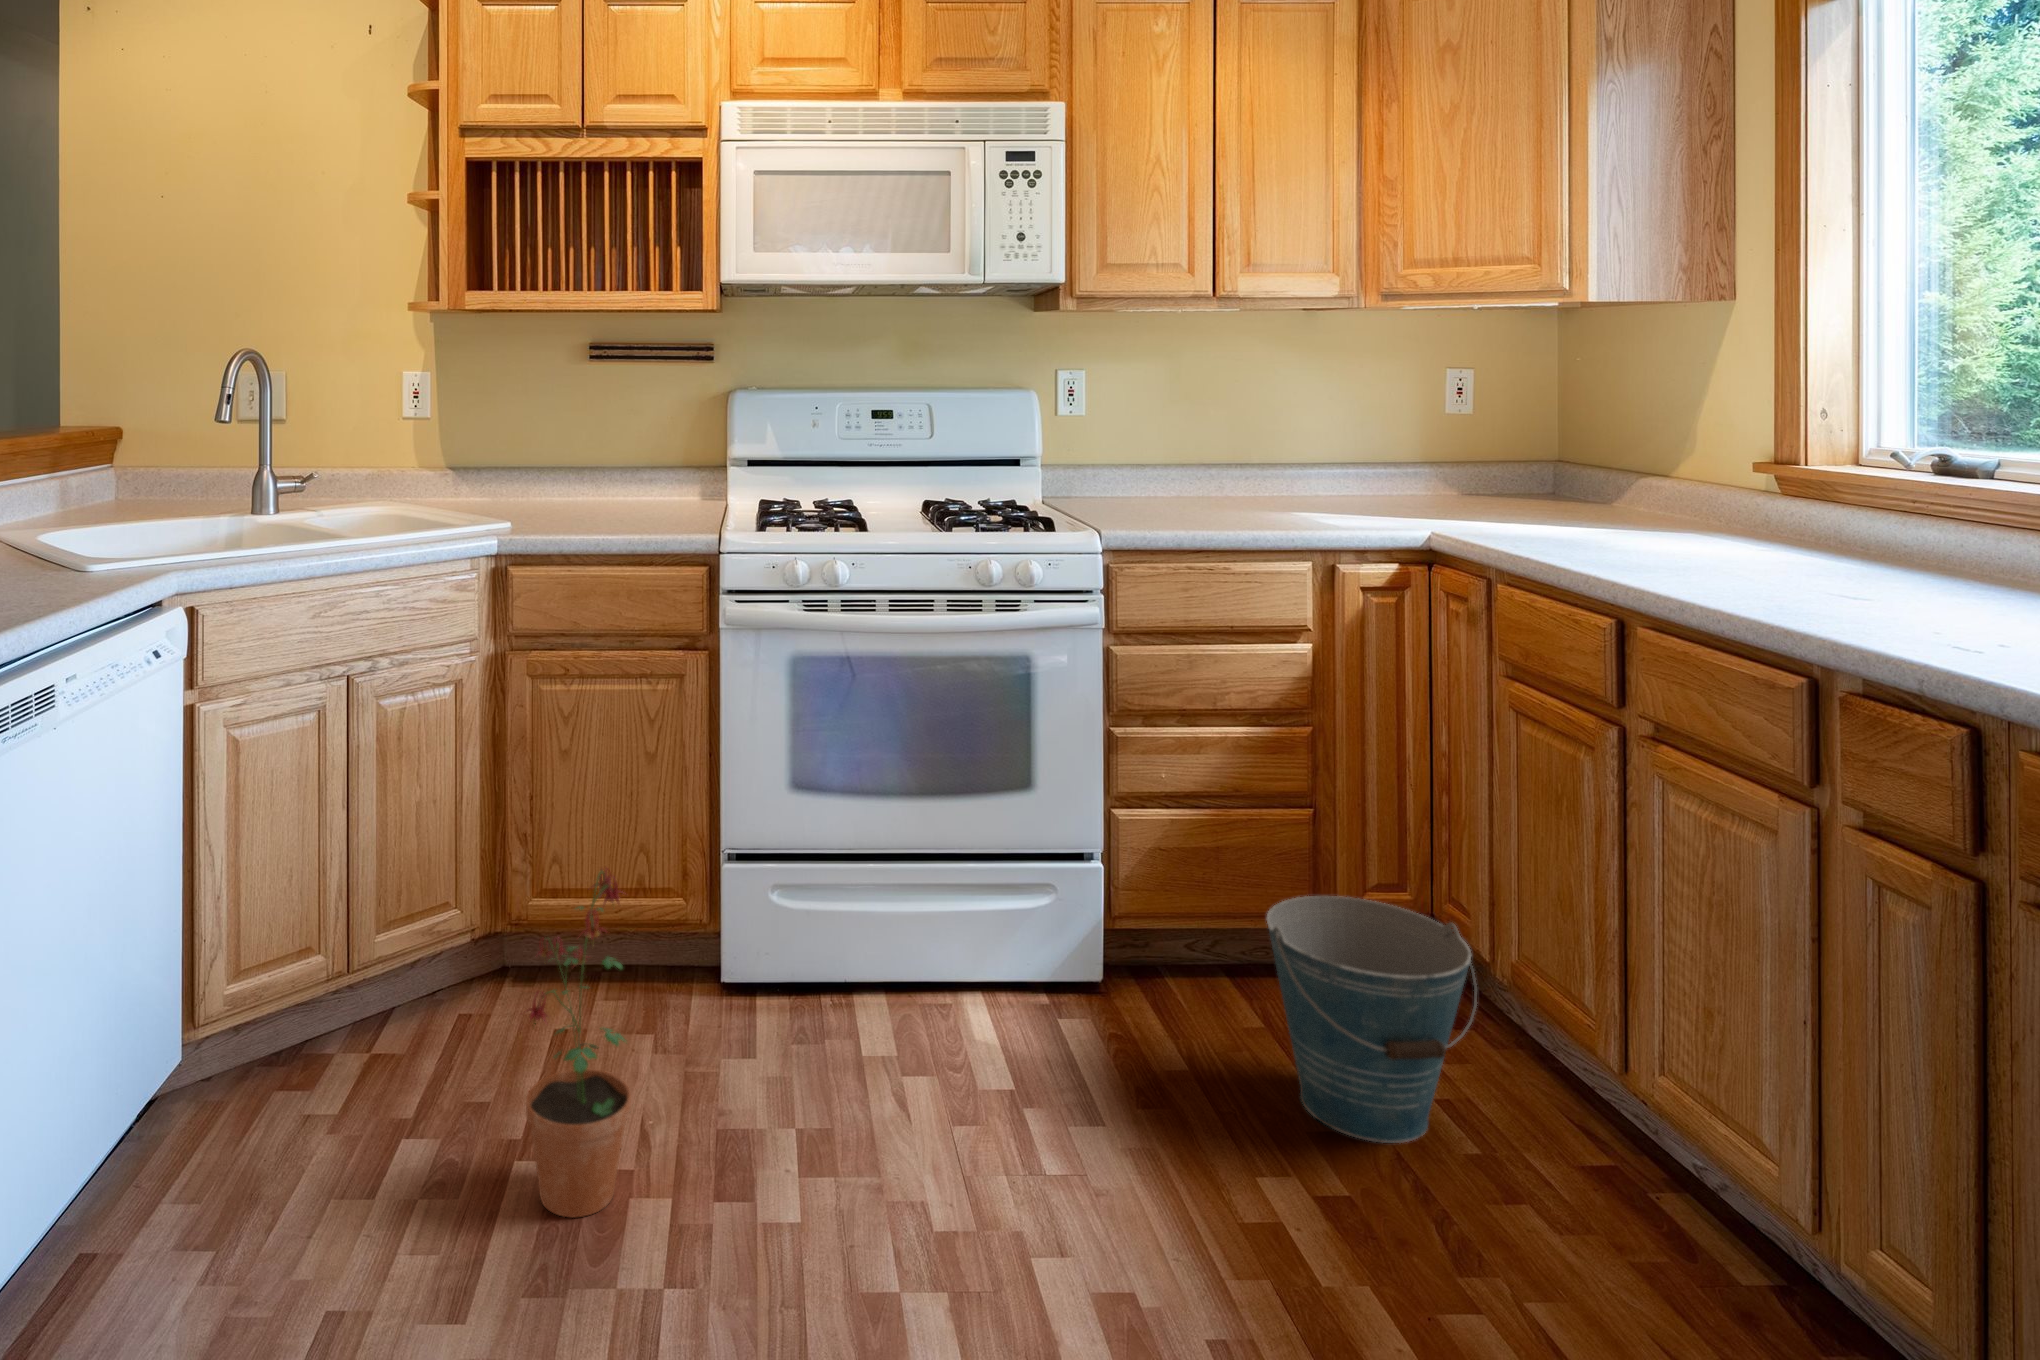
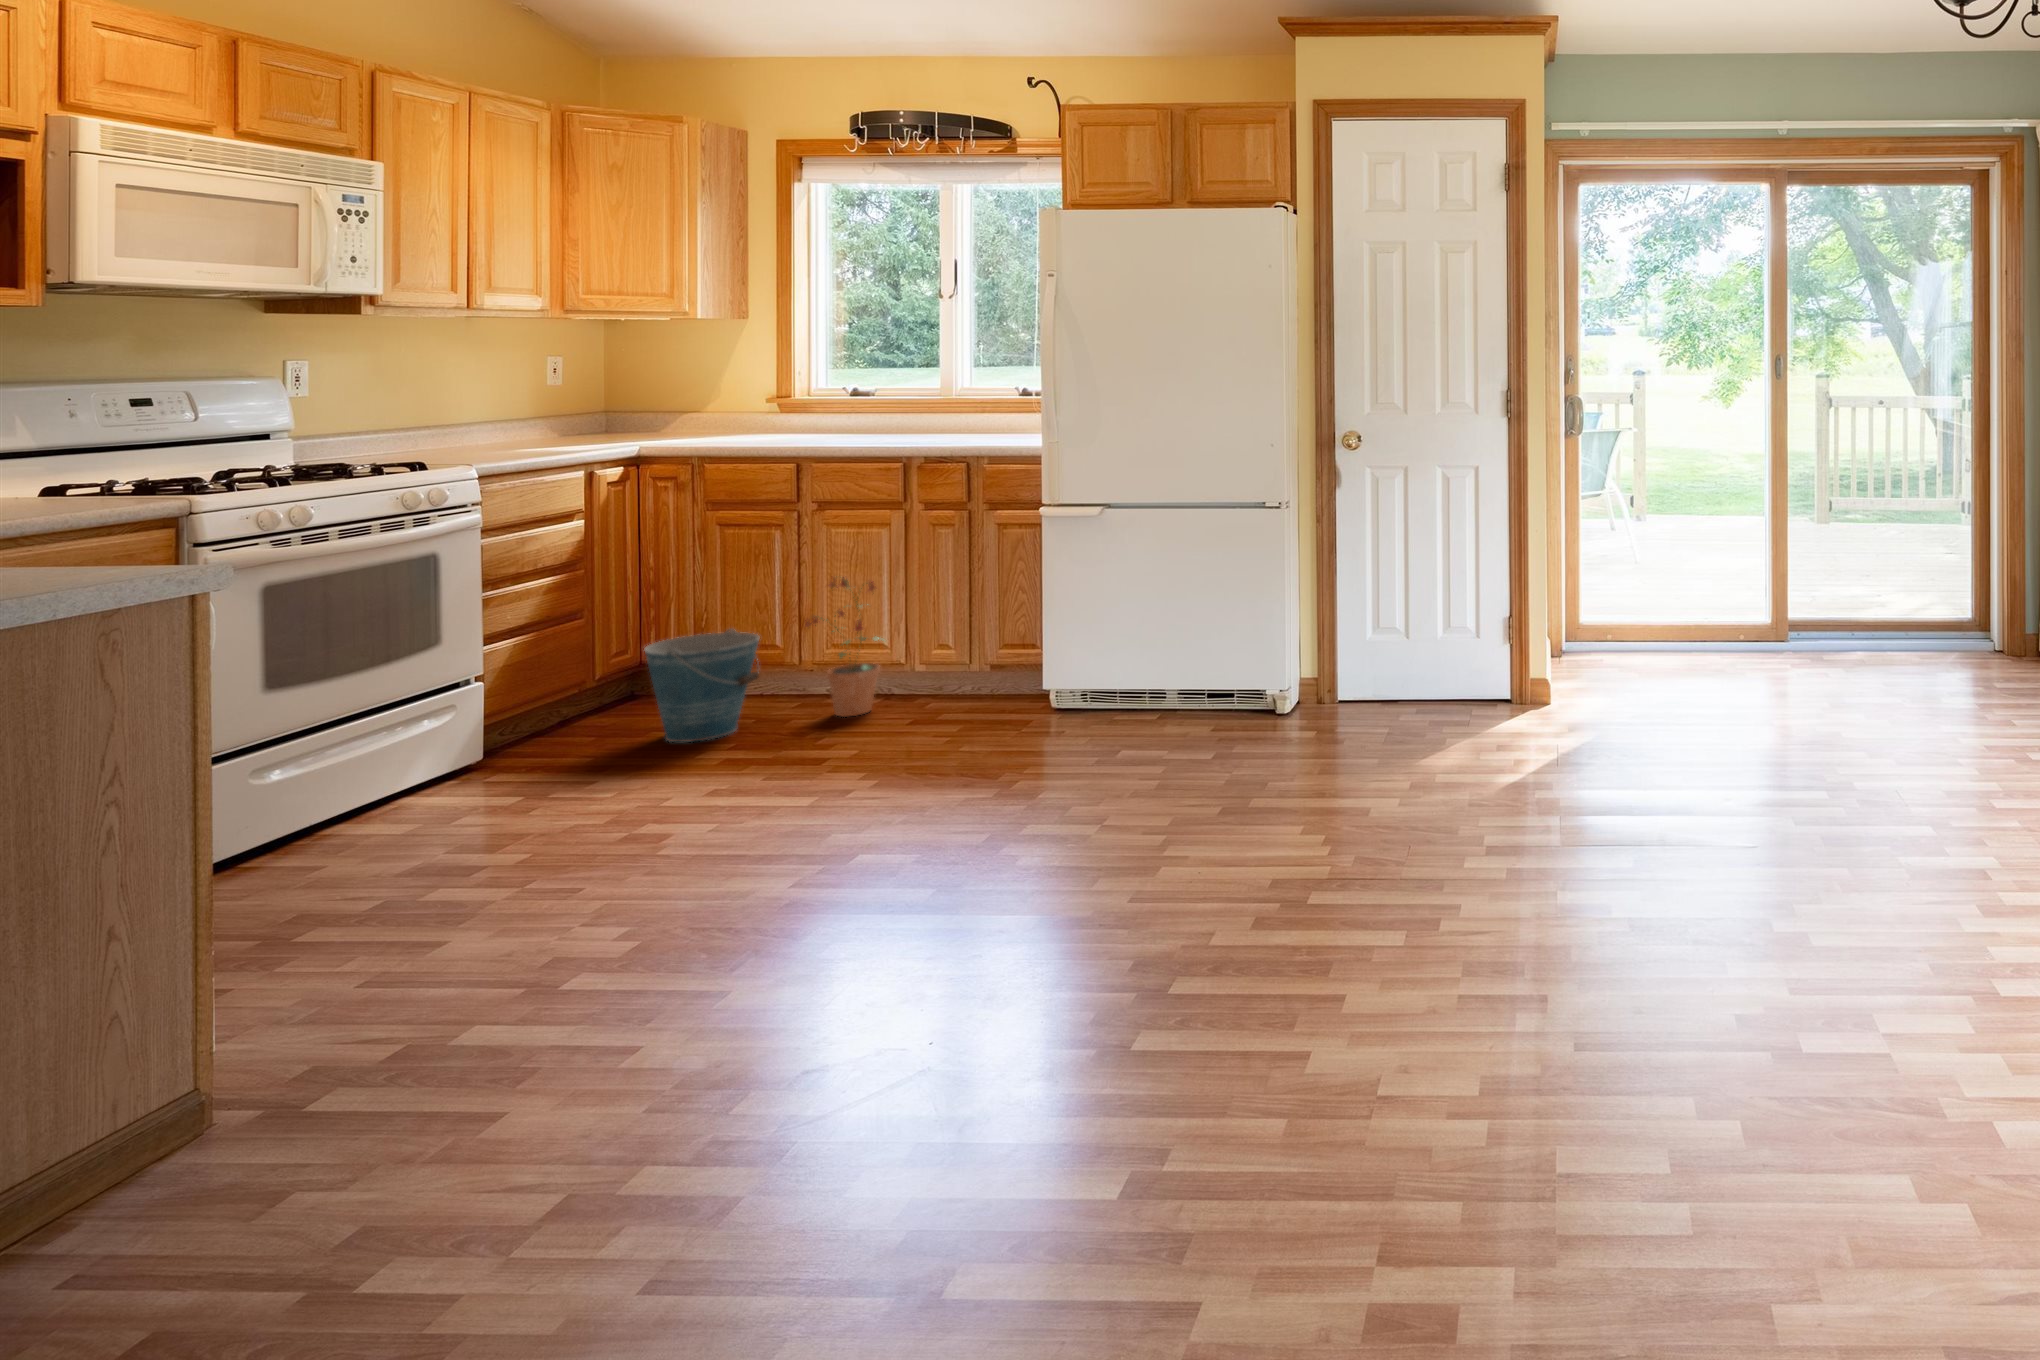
potted plant: present [524,868,631,1217] -> present [805,577,880,717]

